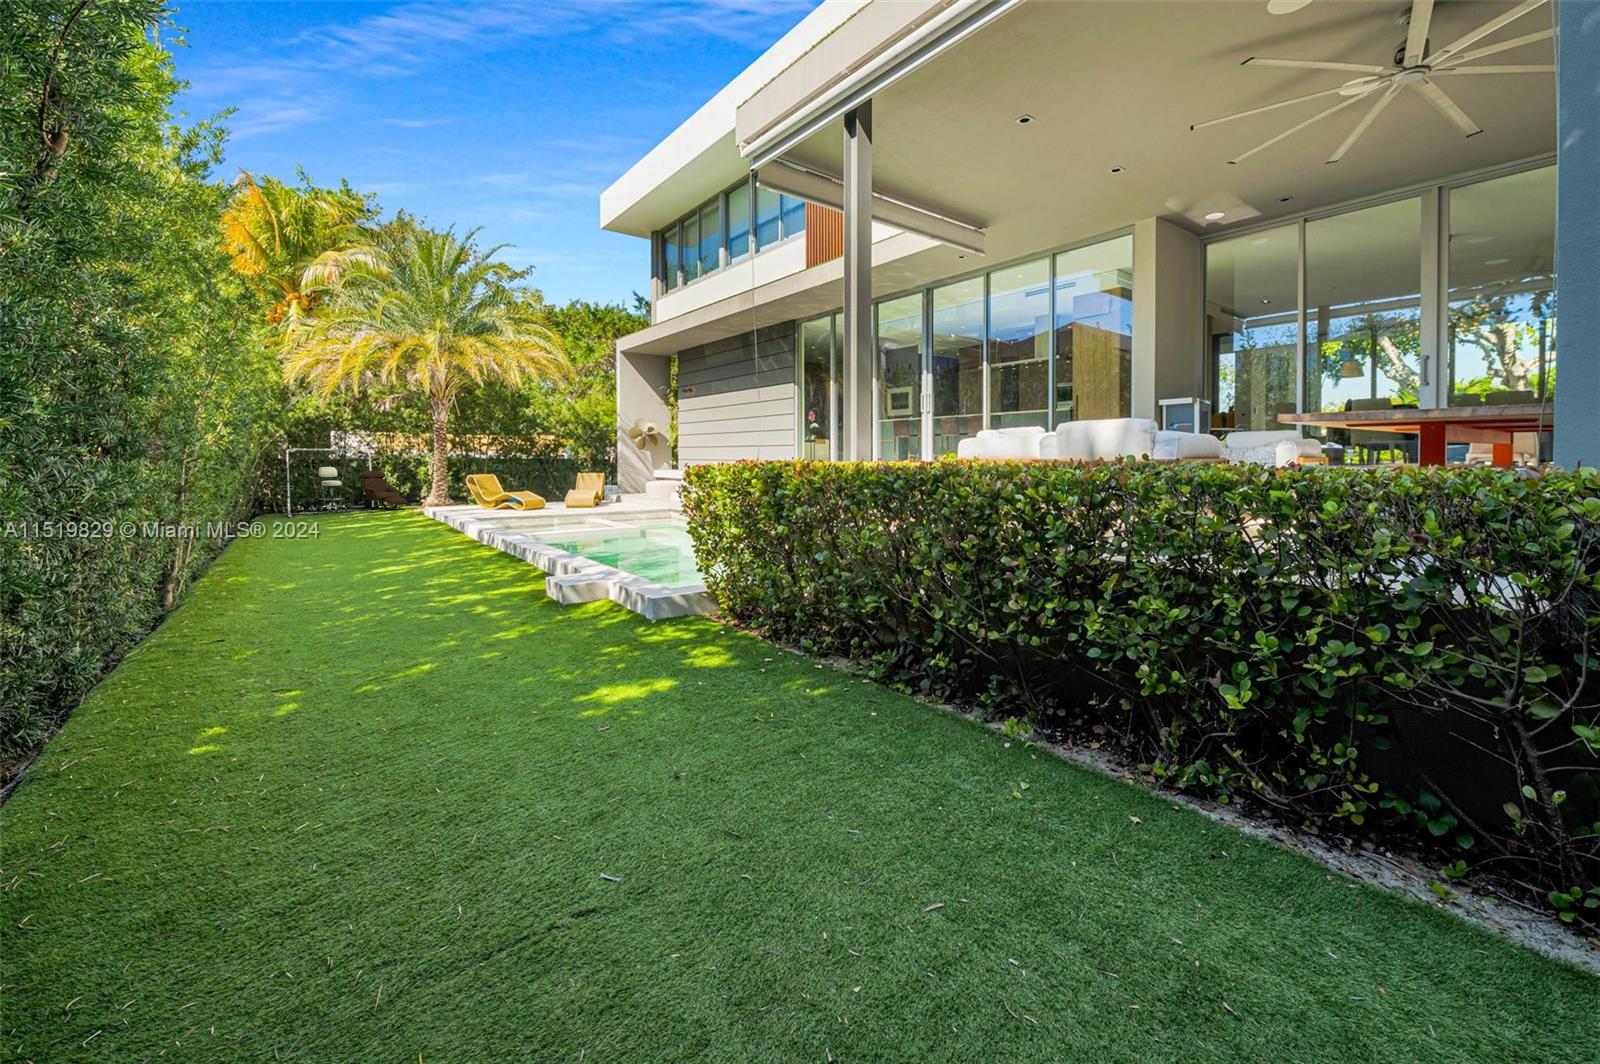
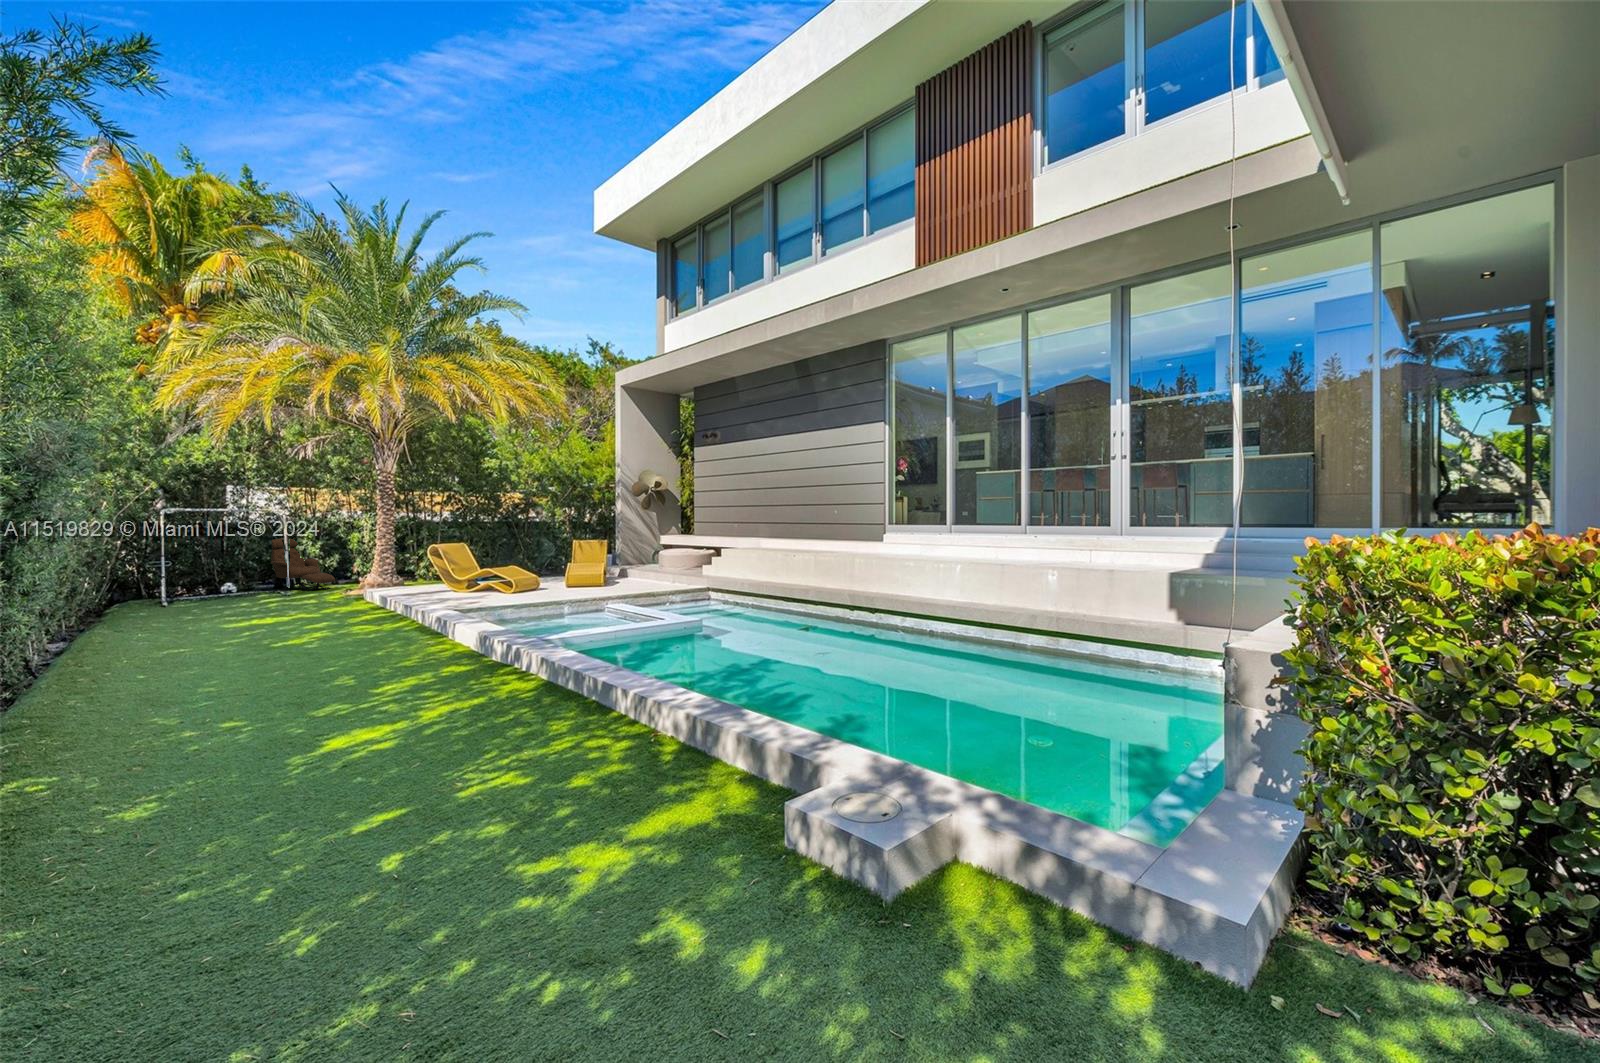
stool: present [318,467,348,512] -> none [206,535,248,597]

